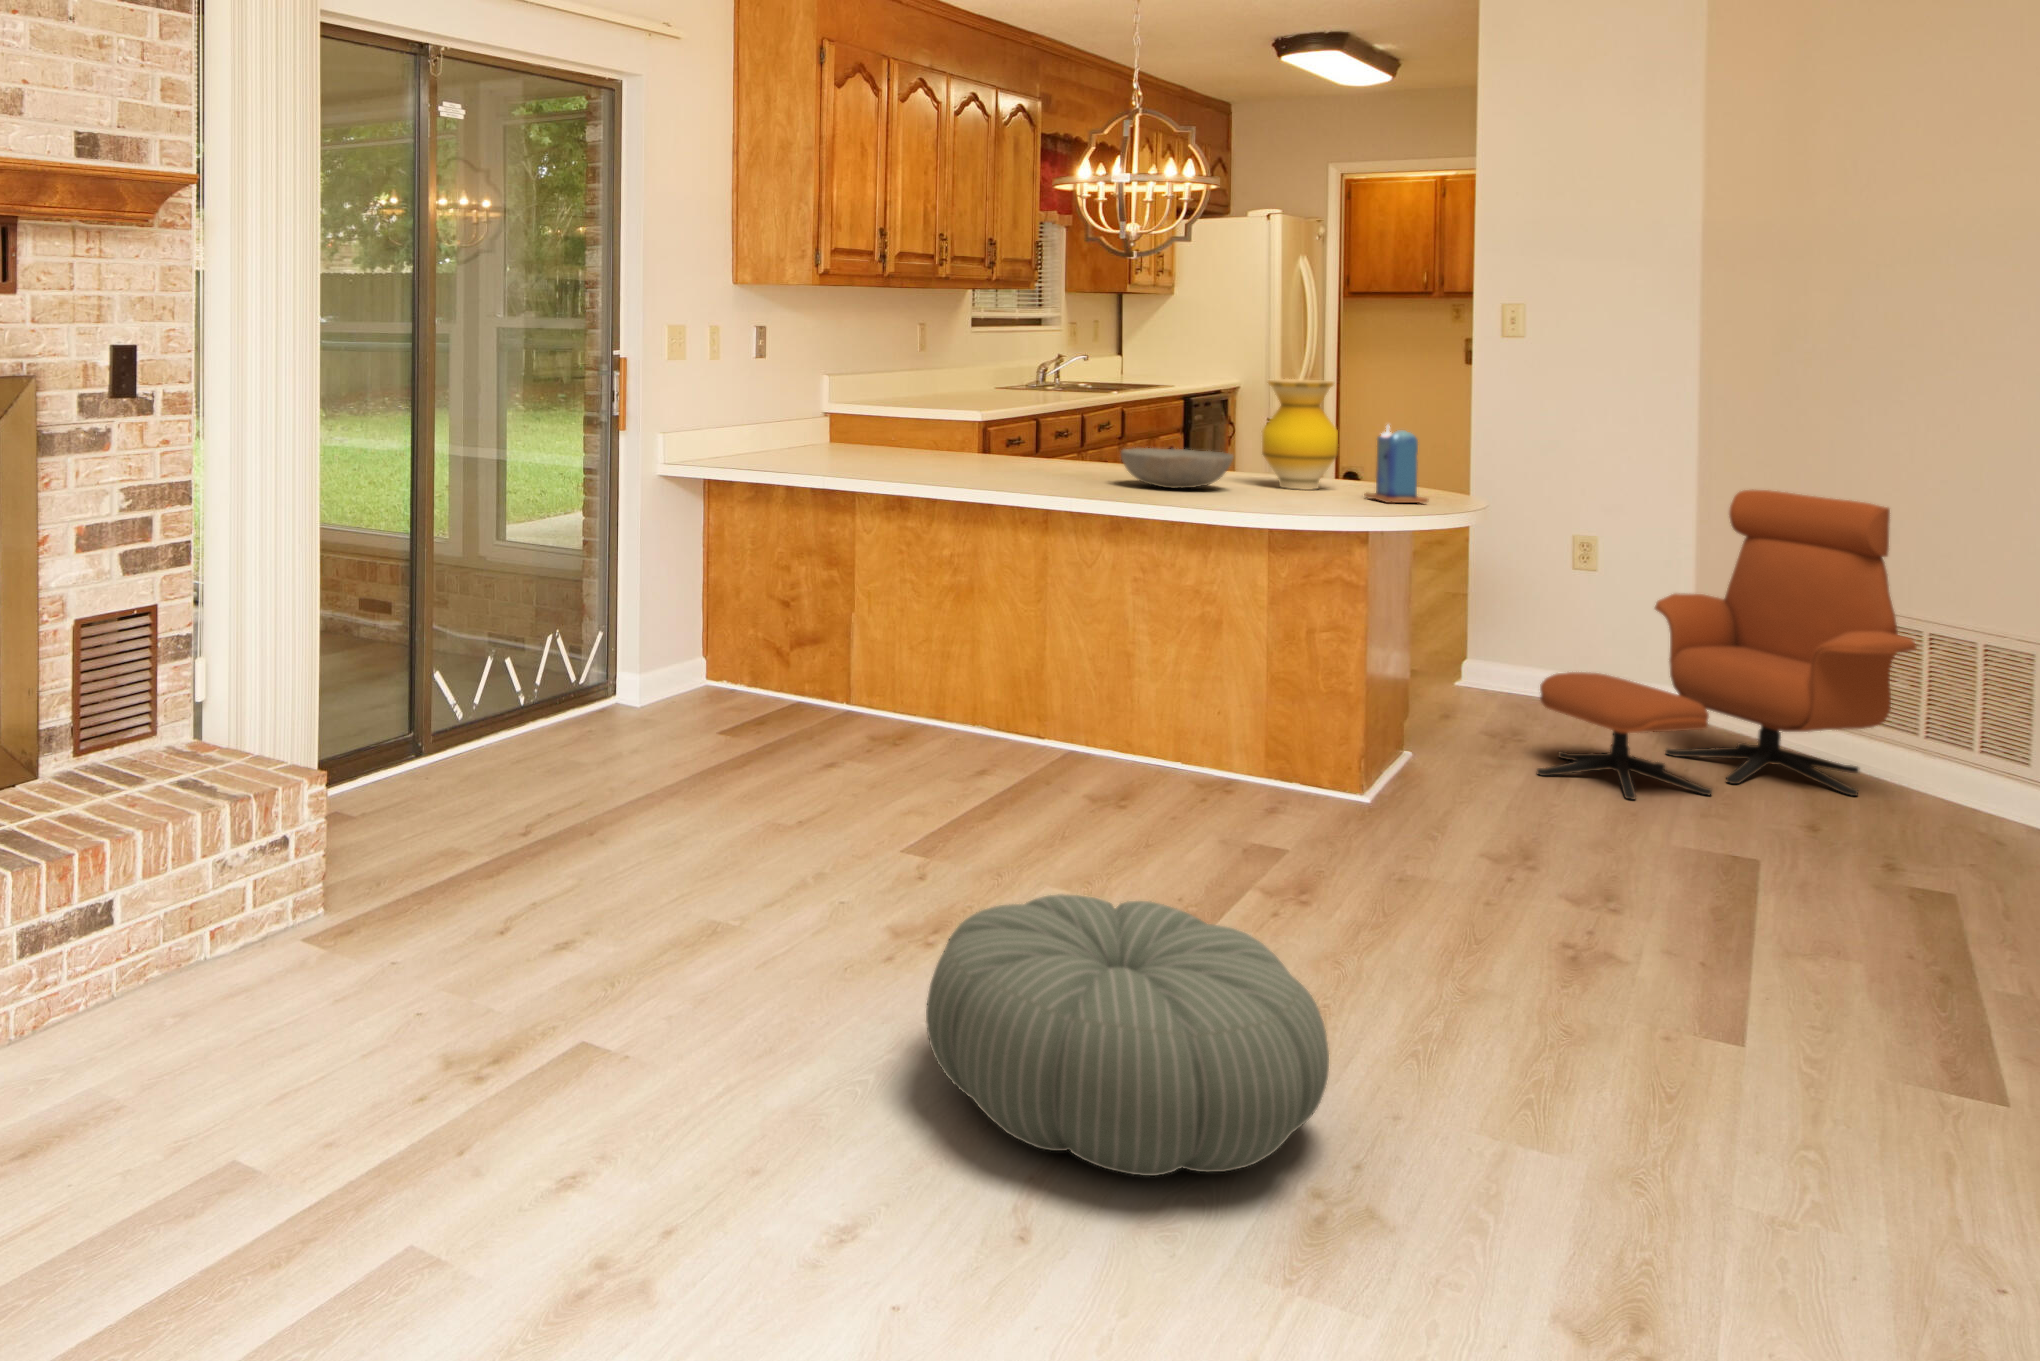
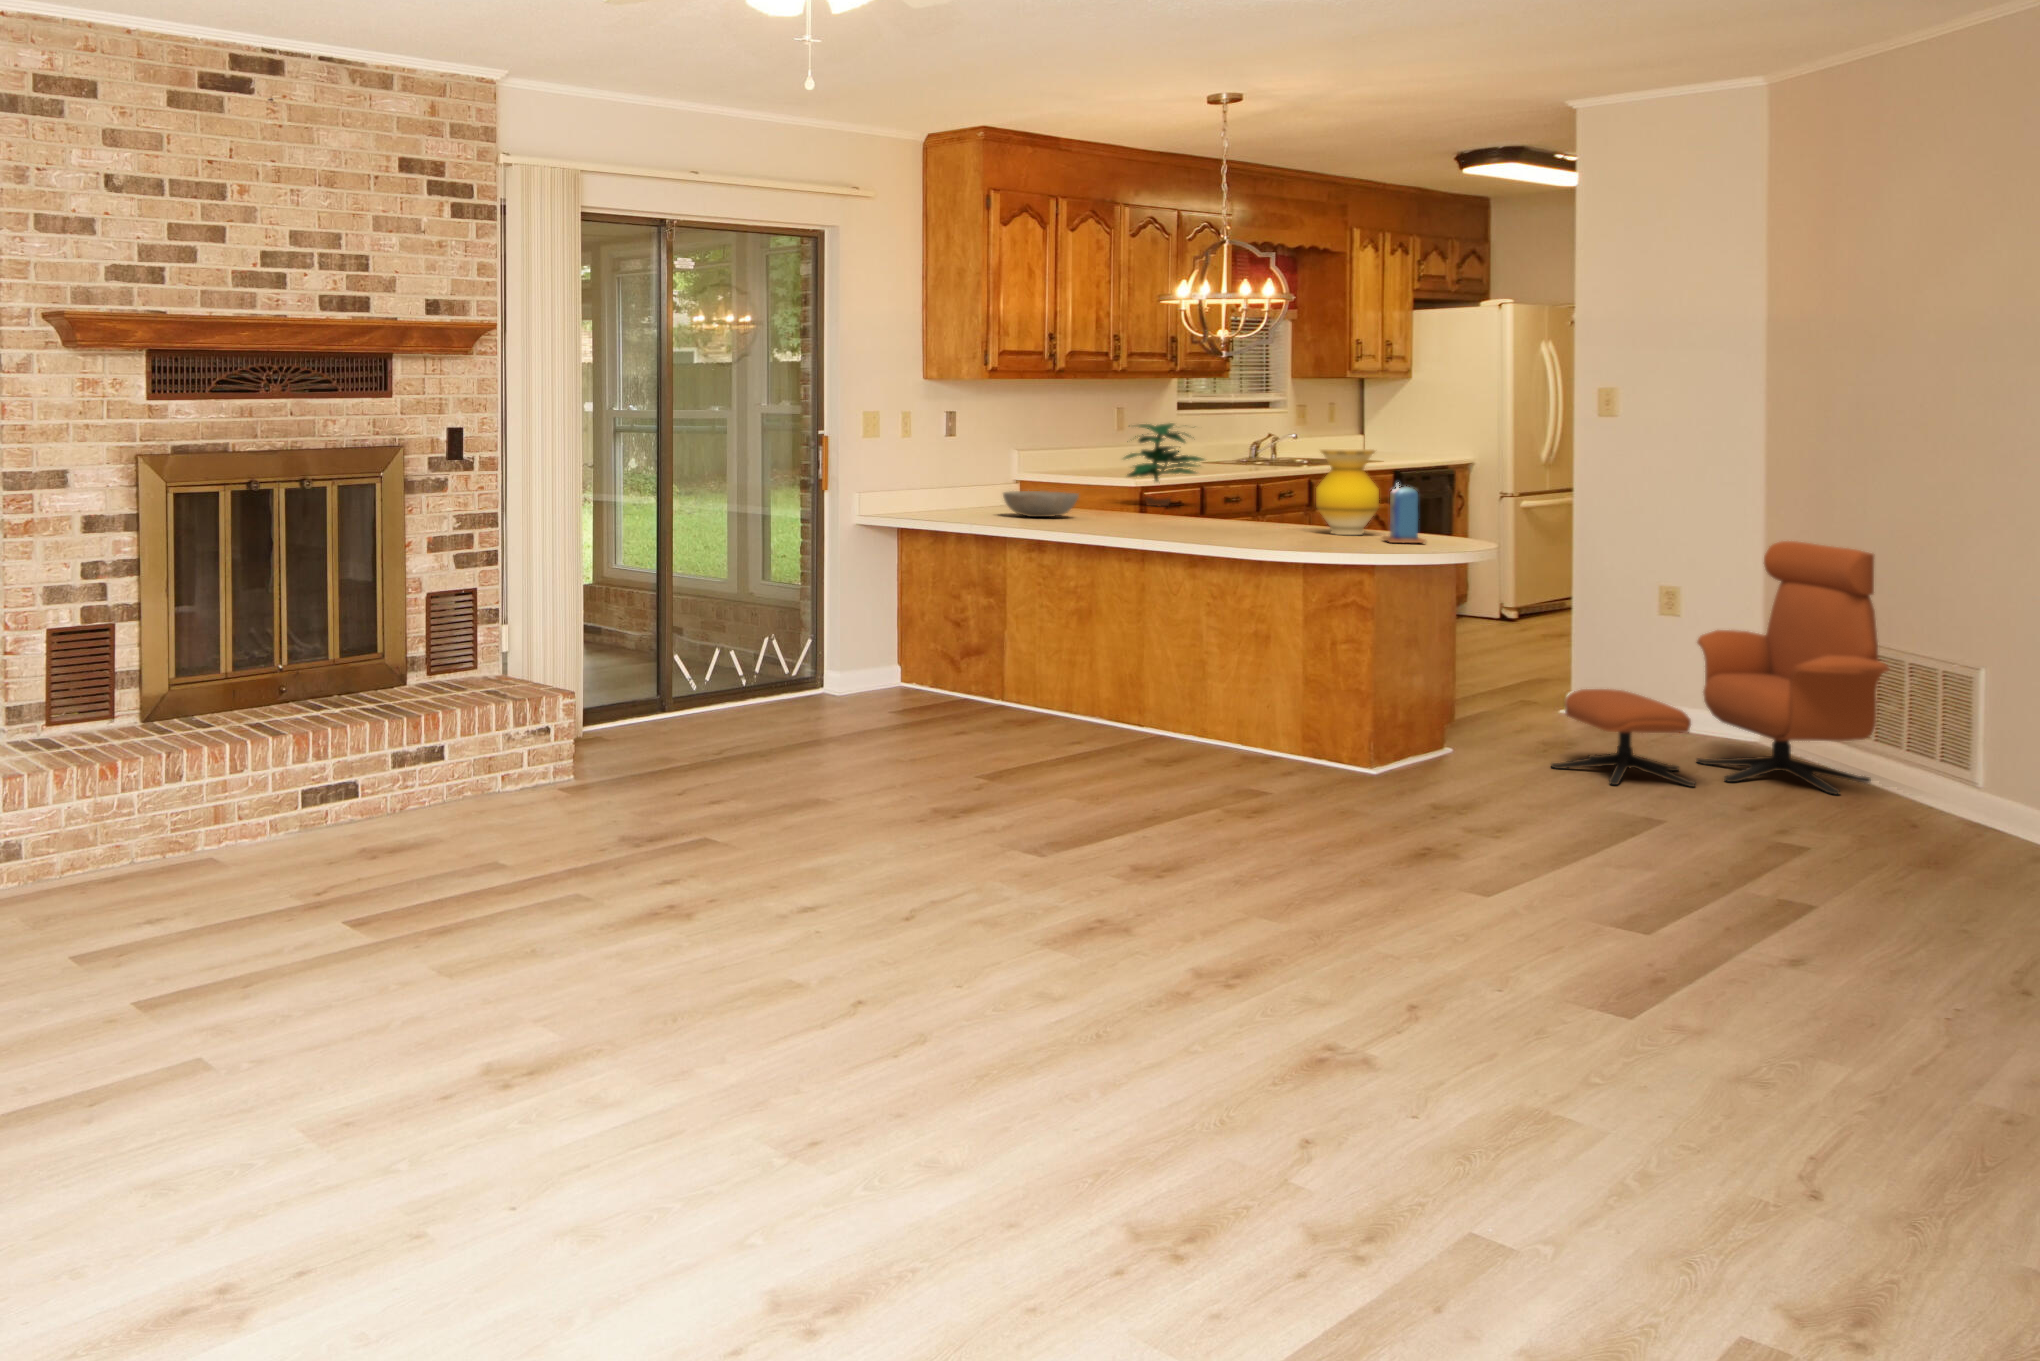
potted plant: none [948,343,1041,445] -> present [1125,423,1203,507]
bowl: present [1121,448,1233,489] -> present [1003,491,1079,517]
pouf: present [926,894,1329,1176] -> none [892,769,1132,908]

